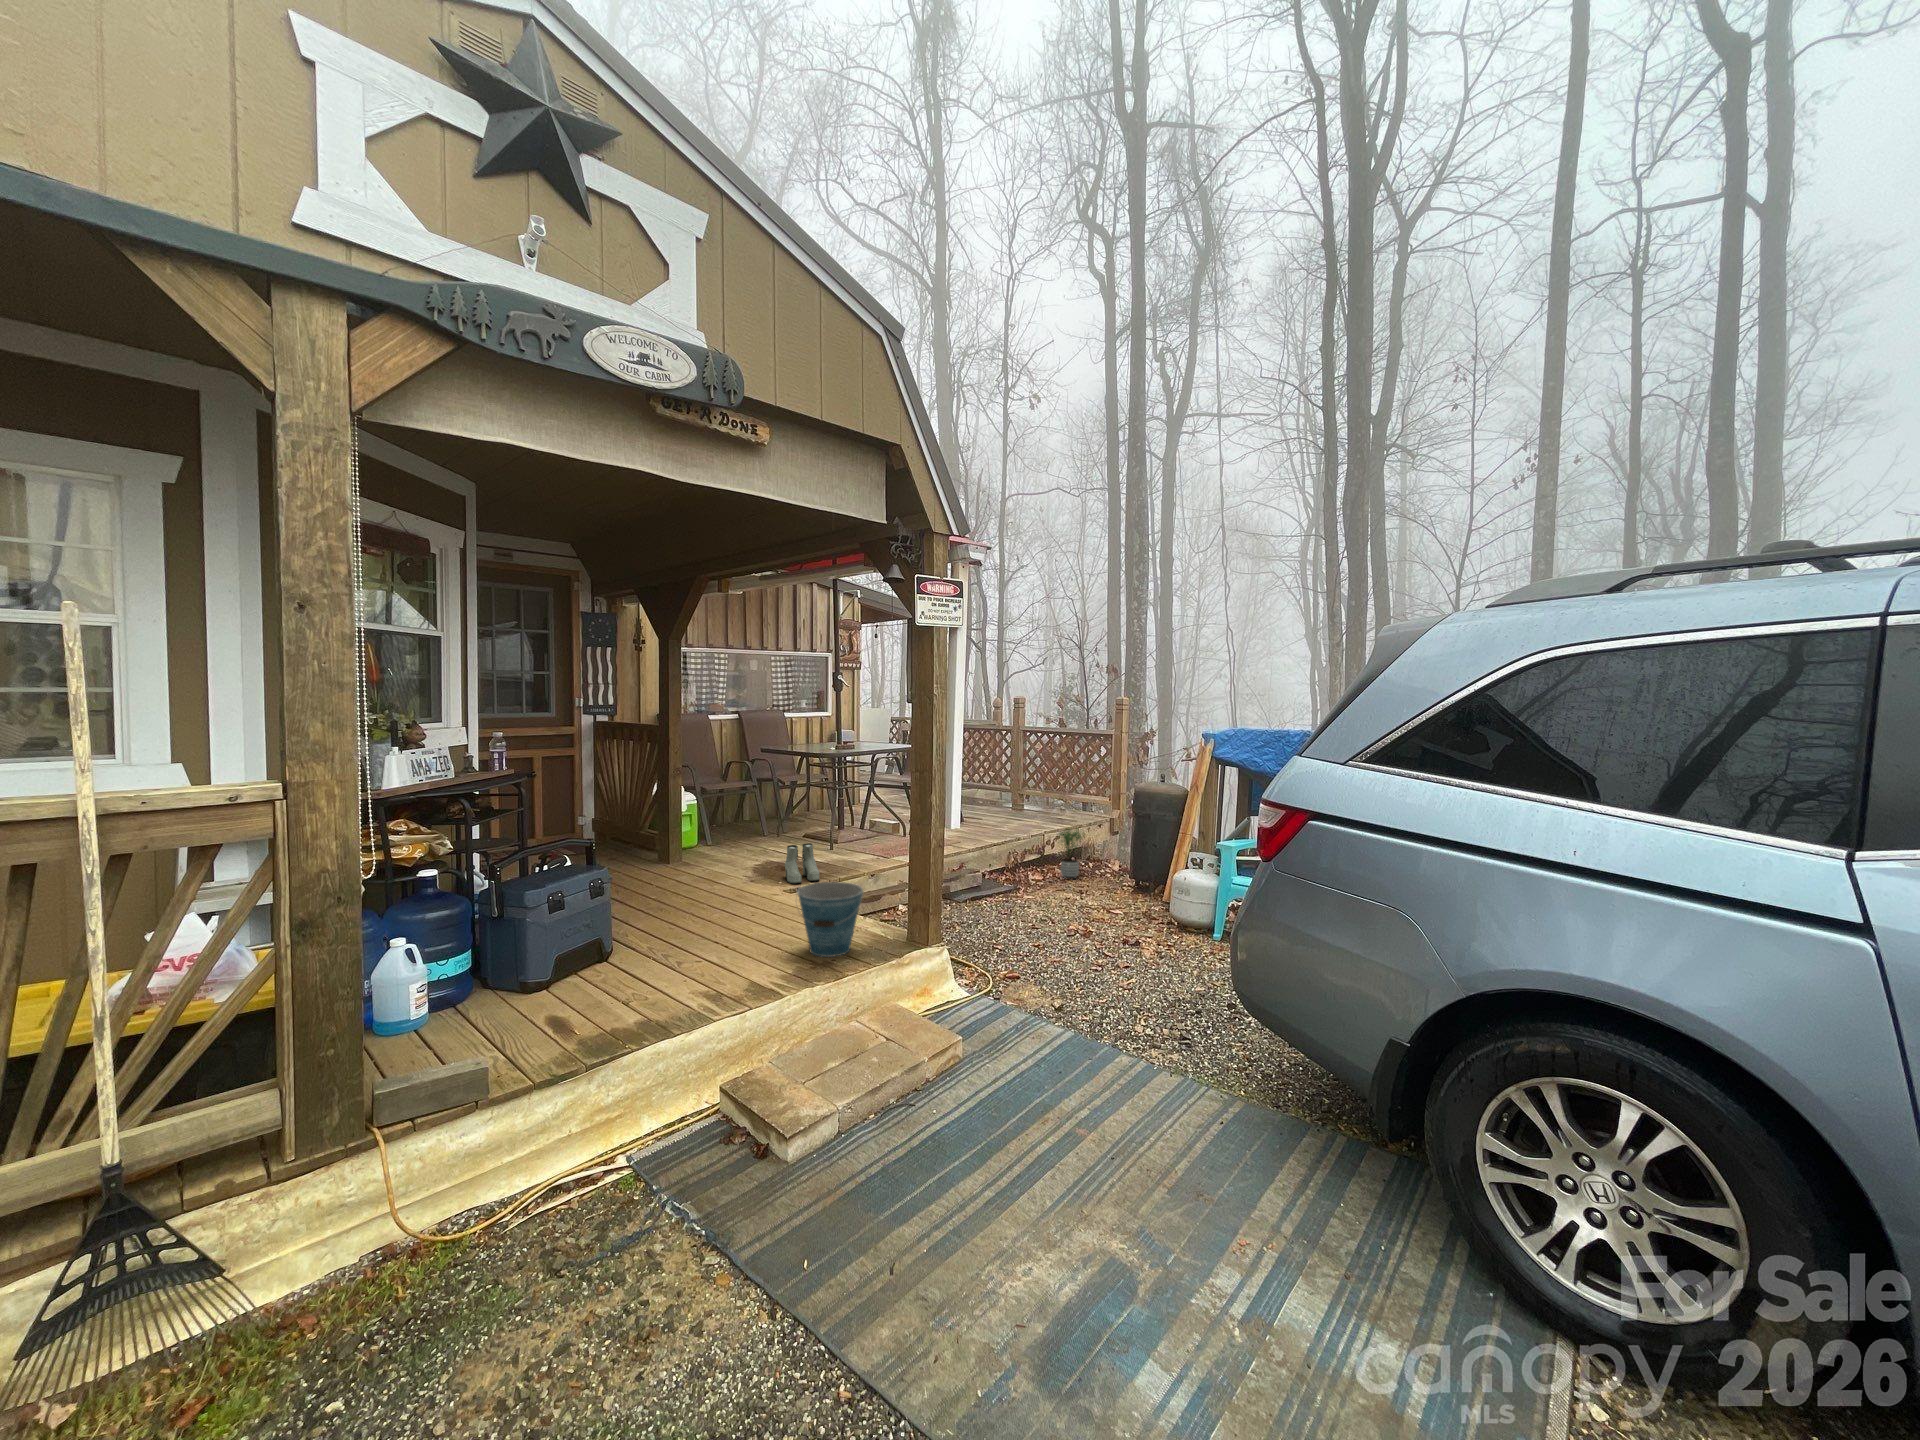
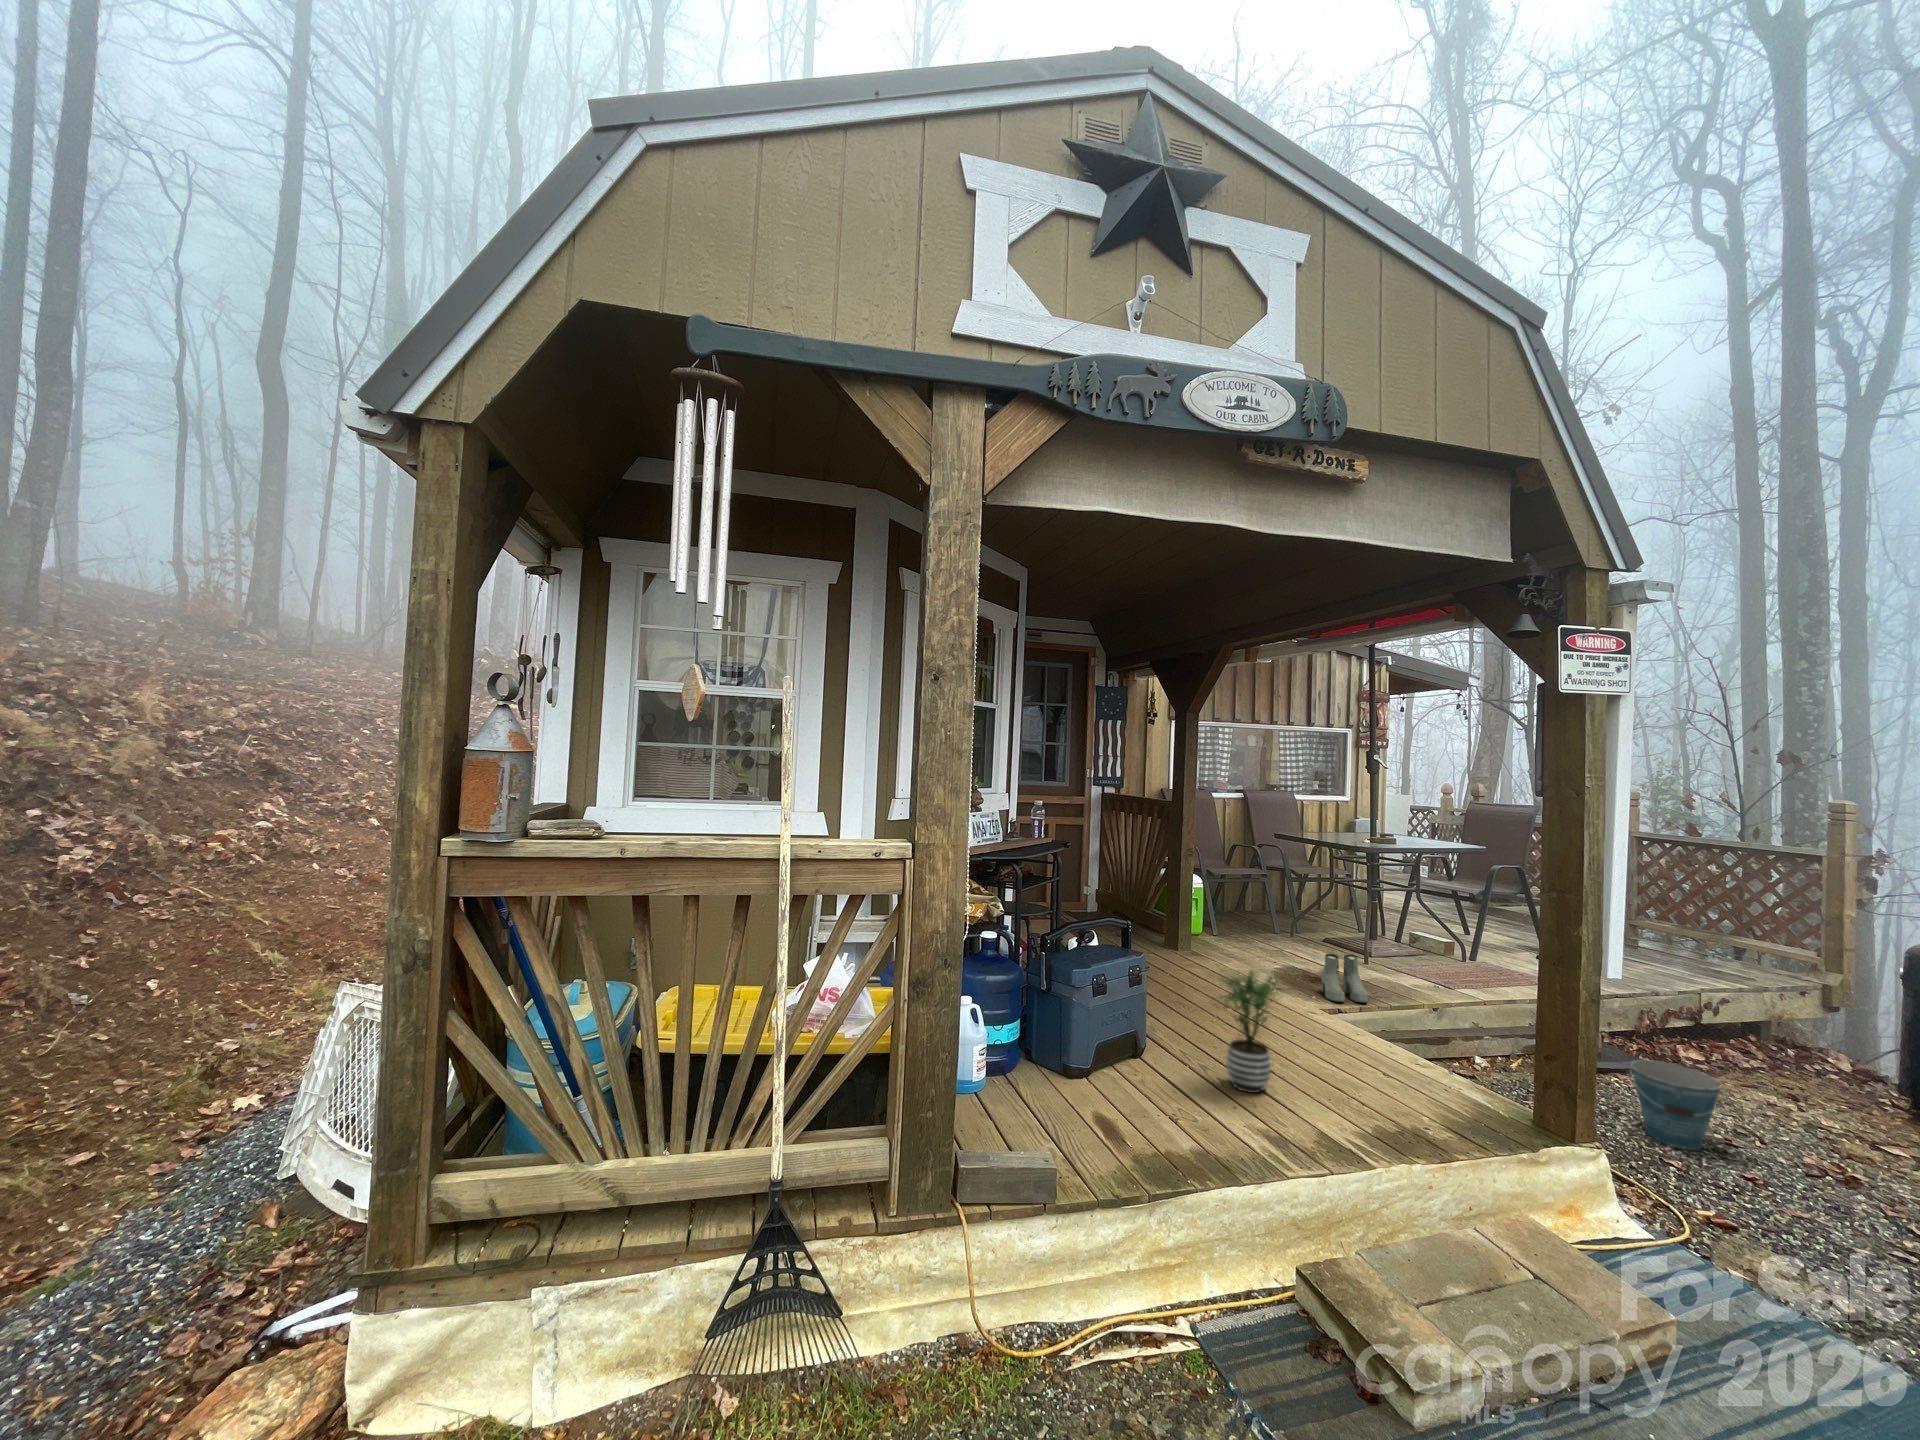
potted plant: present [1058,828,1084,879] -> present [1217,969,1284,1093]
bucket: present [797,882,863,957] -> present [1630,1061,1723,1150]

